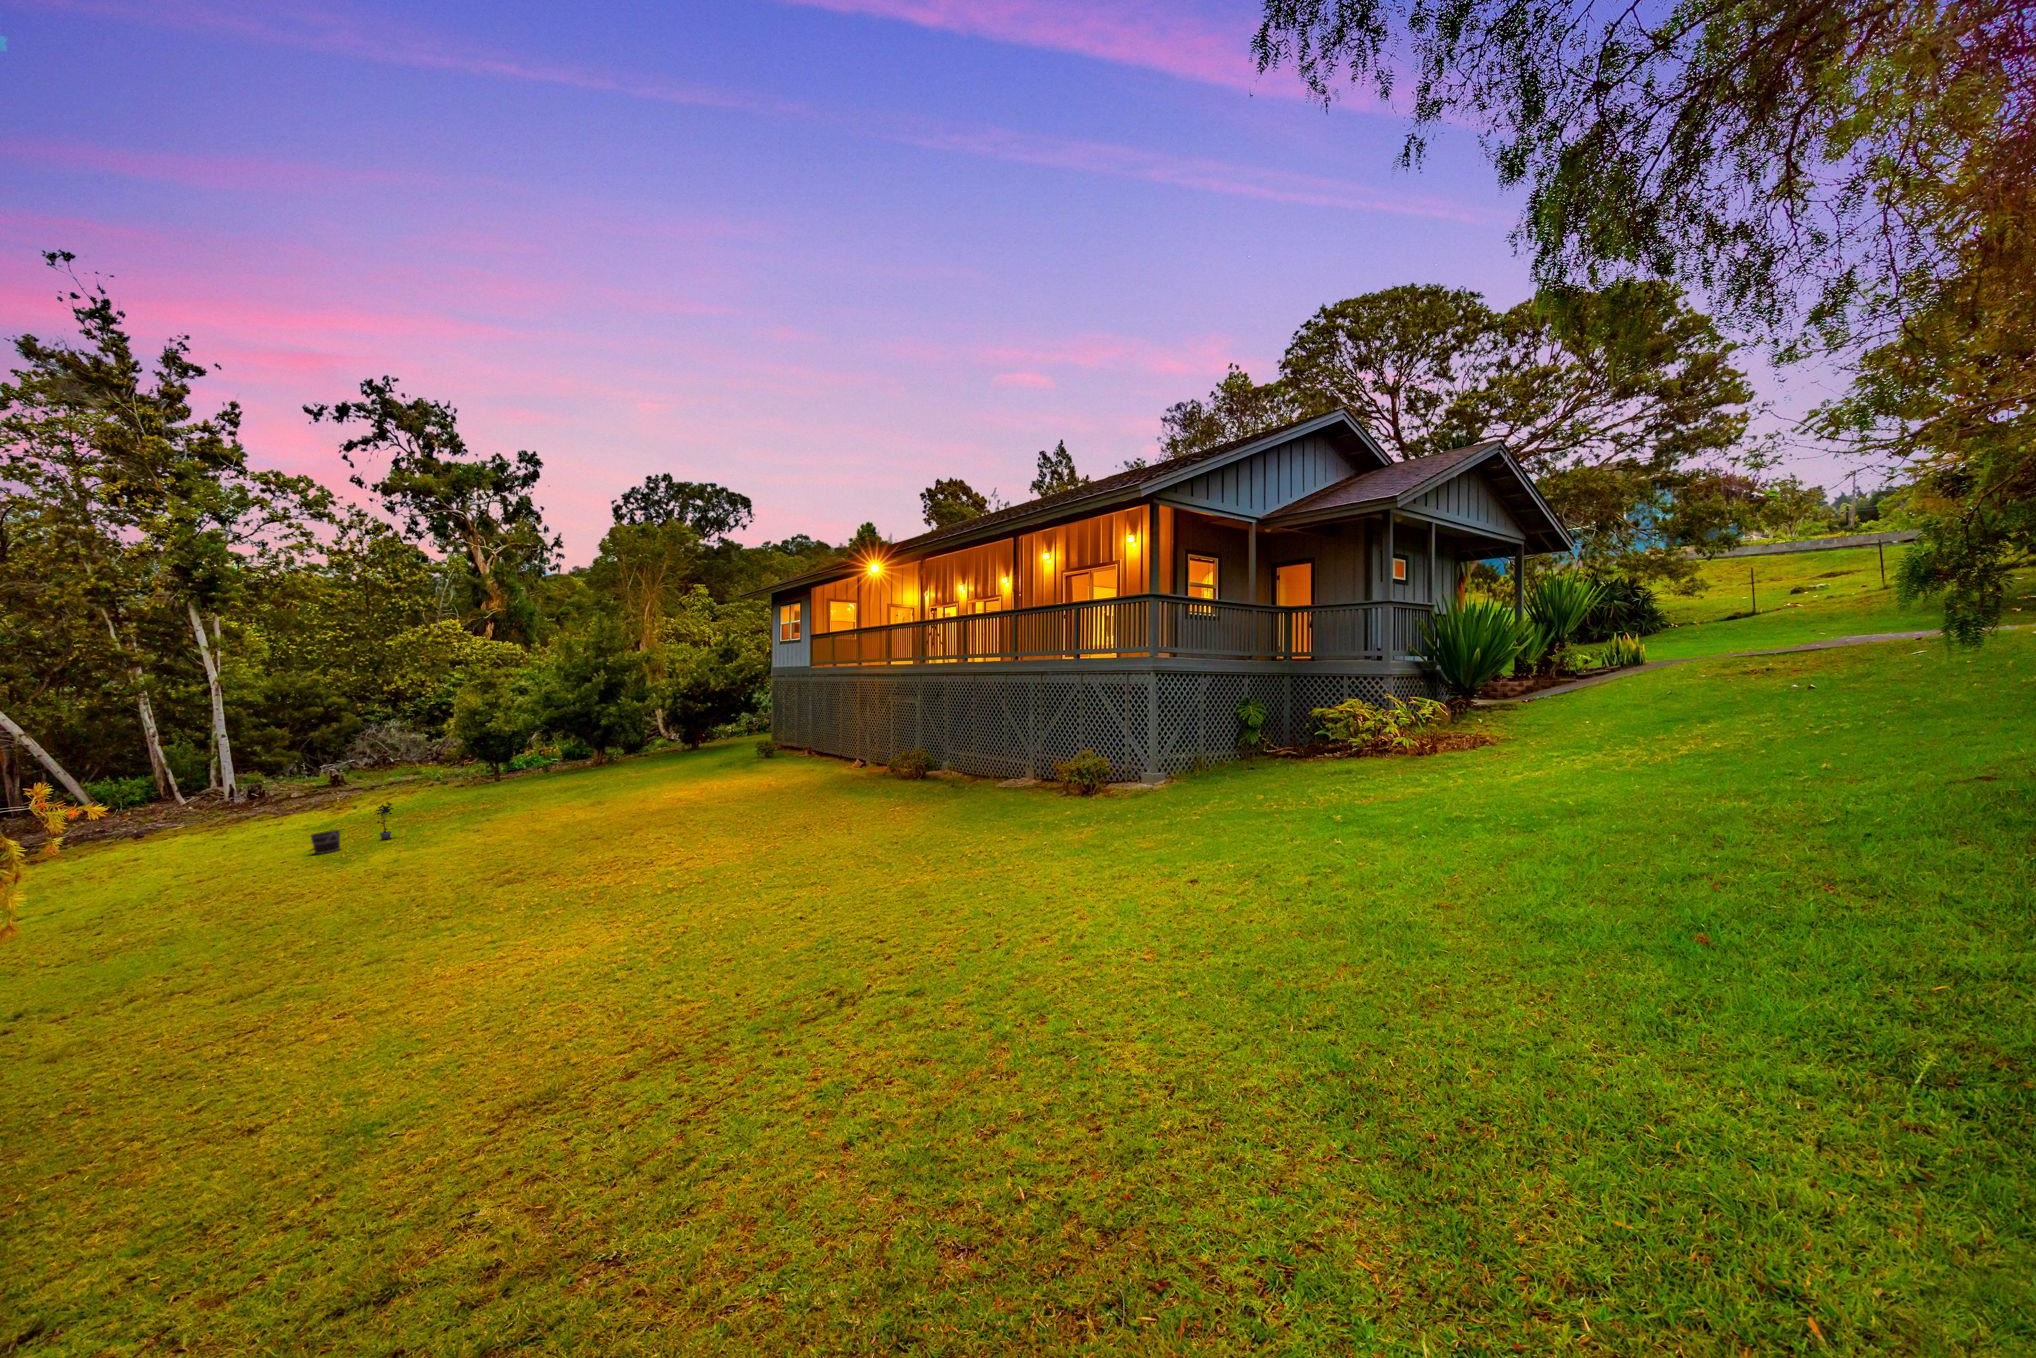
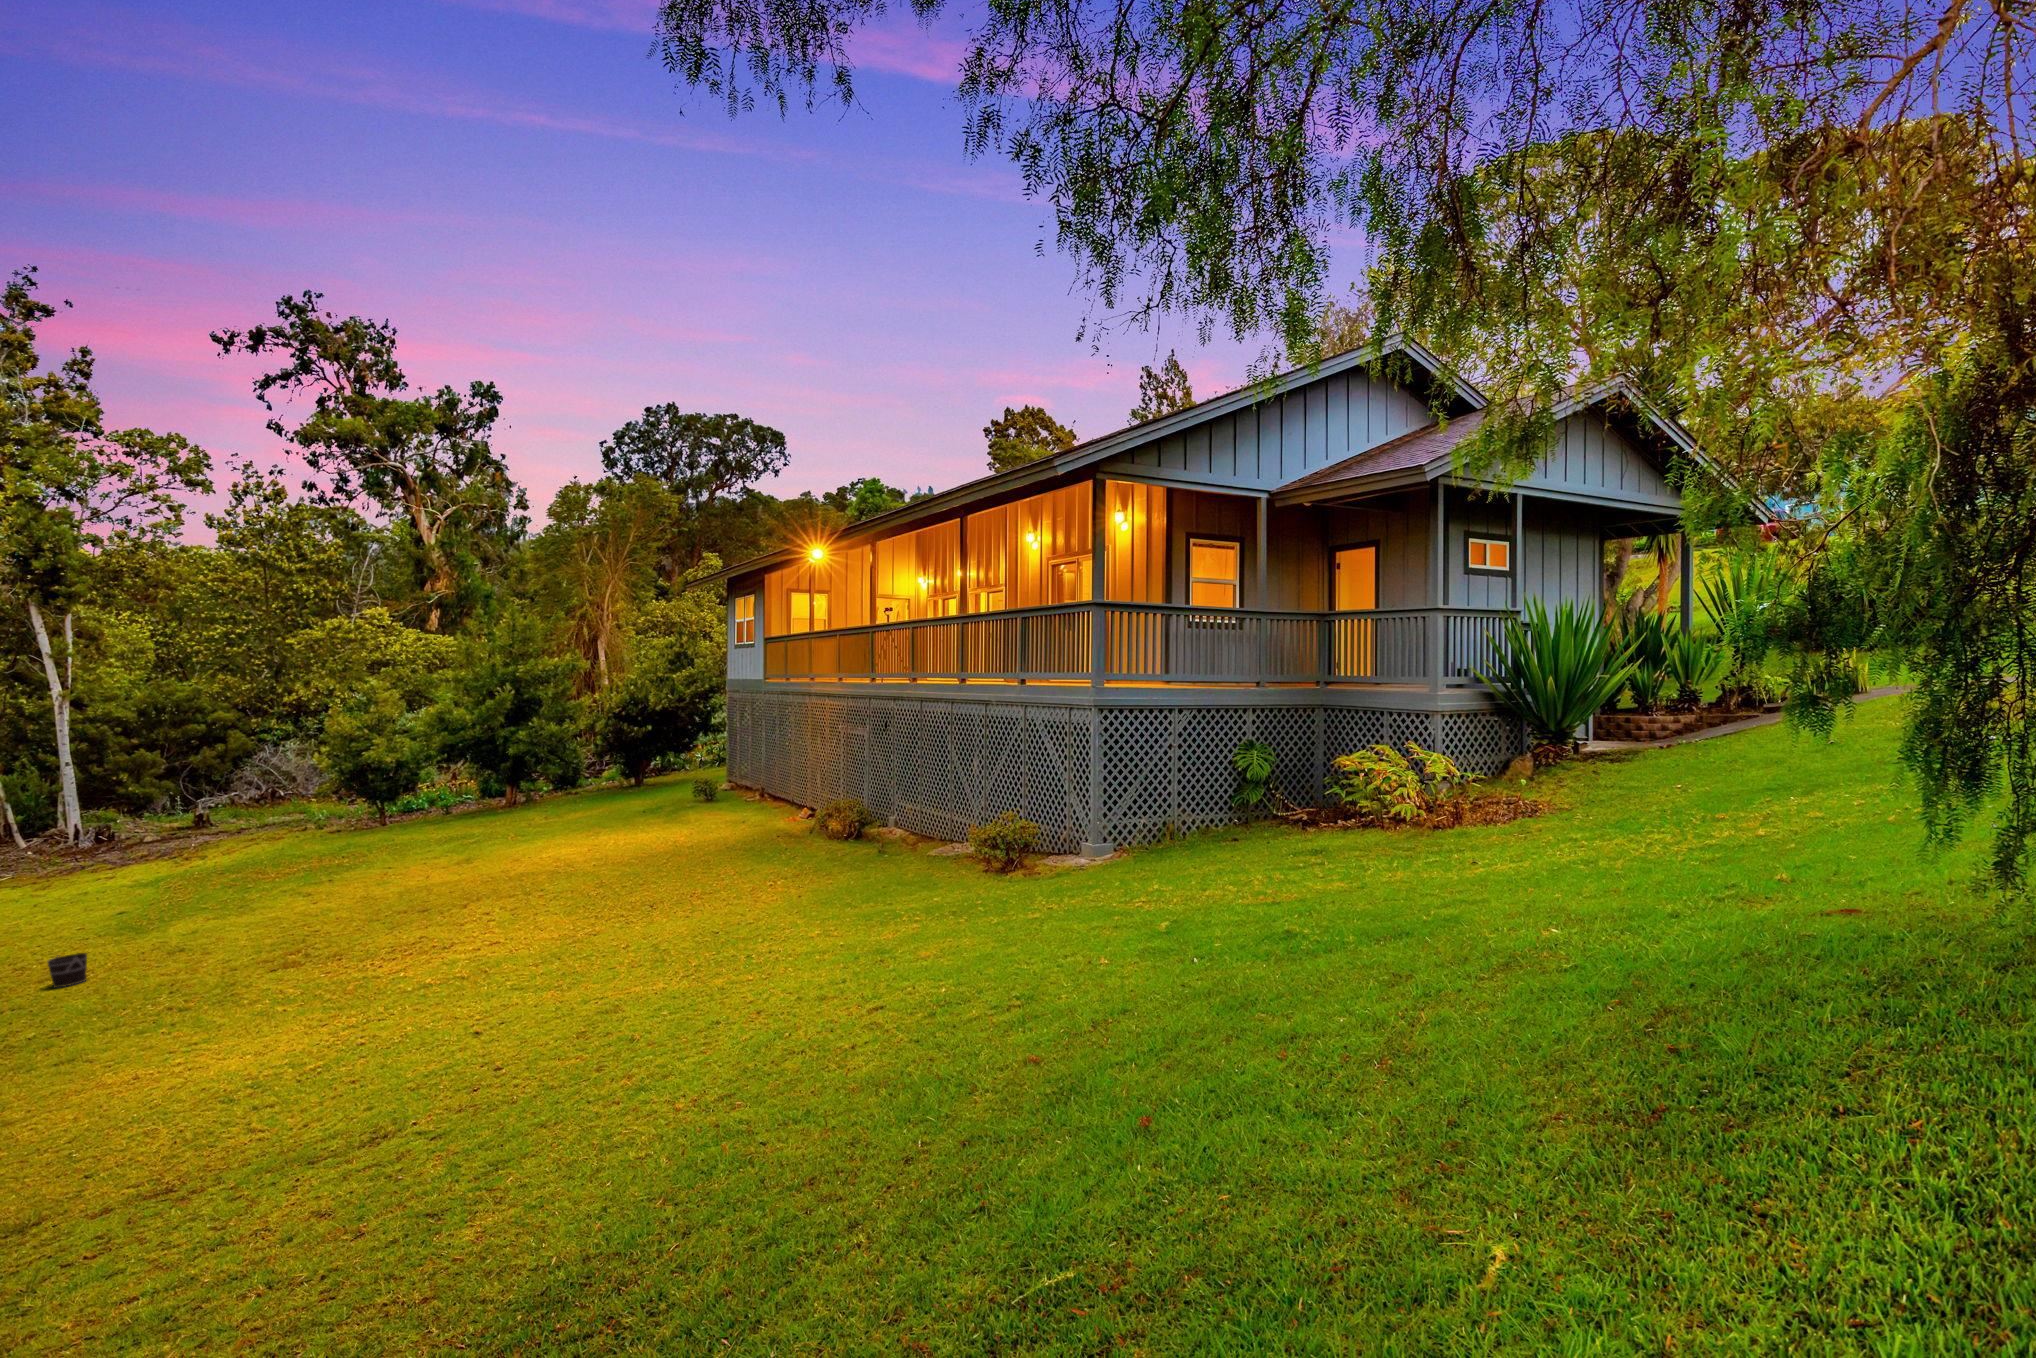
potted plant: present [376,801,393,840] -> none [135,912,165,965]

